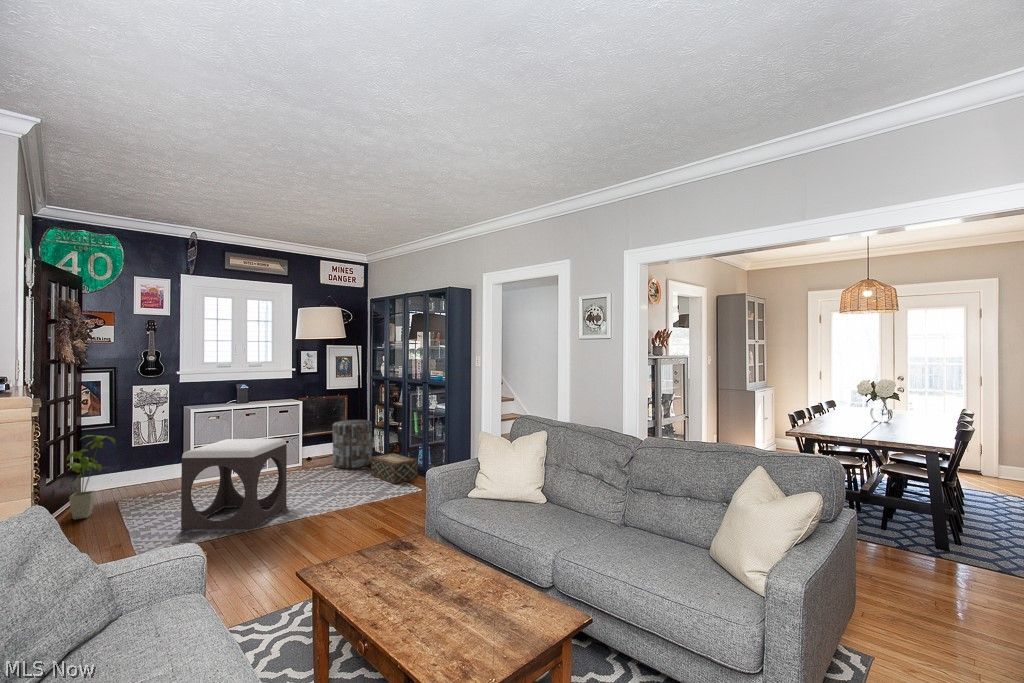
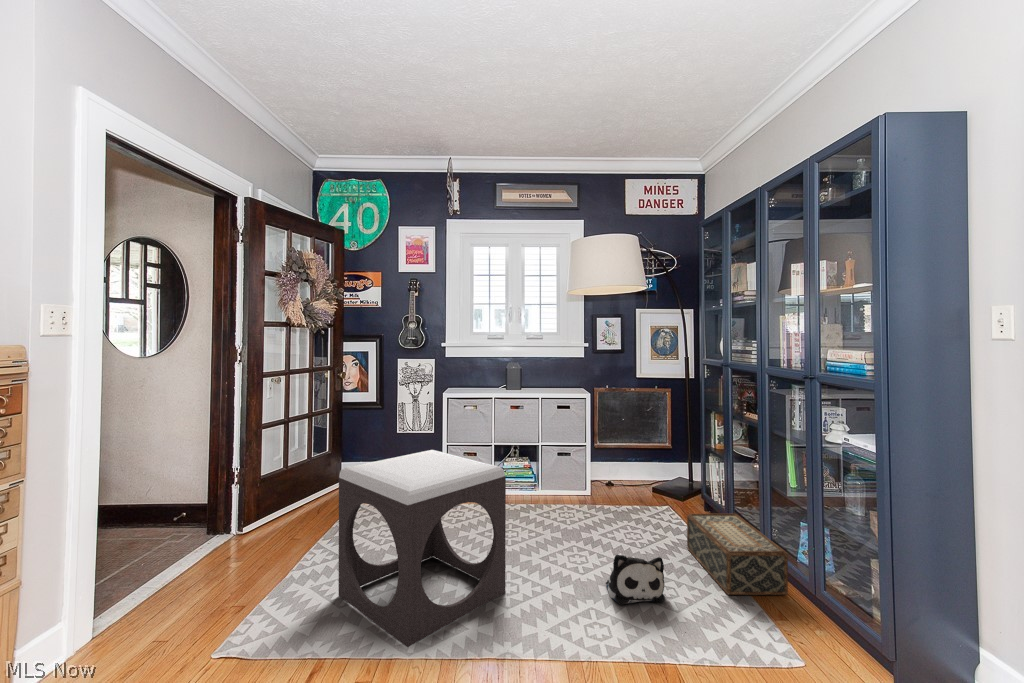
side table: present [333,420,372,468] -> none [632,432,700,520]
house plant: present [67,435,115,519] -> none [285,418,342,523]
plush toy: none [338,472,368,496] -> present [606,554,665,604]

